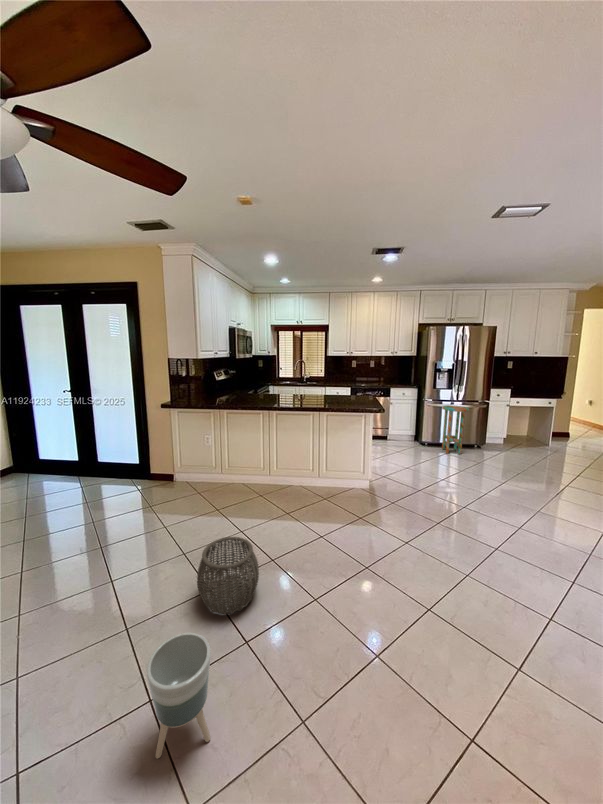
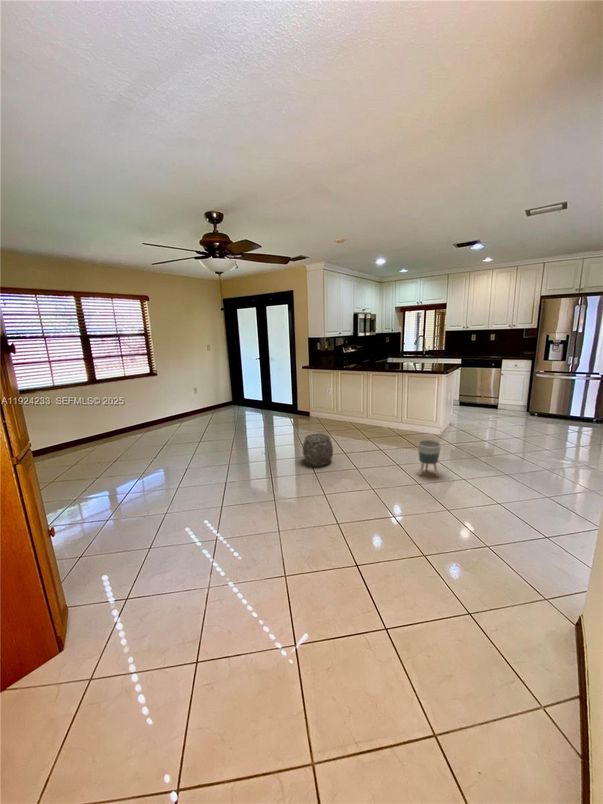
side table: present [442,405,469,454] -> none [549,377,579,424]
planter: present [147,633,211,758] -> present [418,440,441,477]

